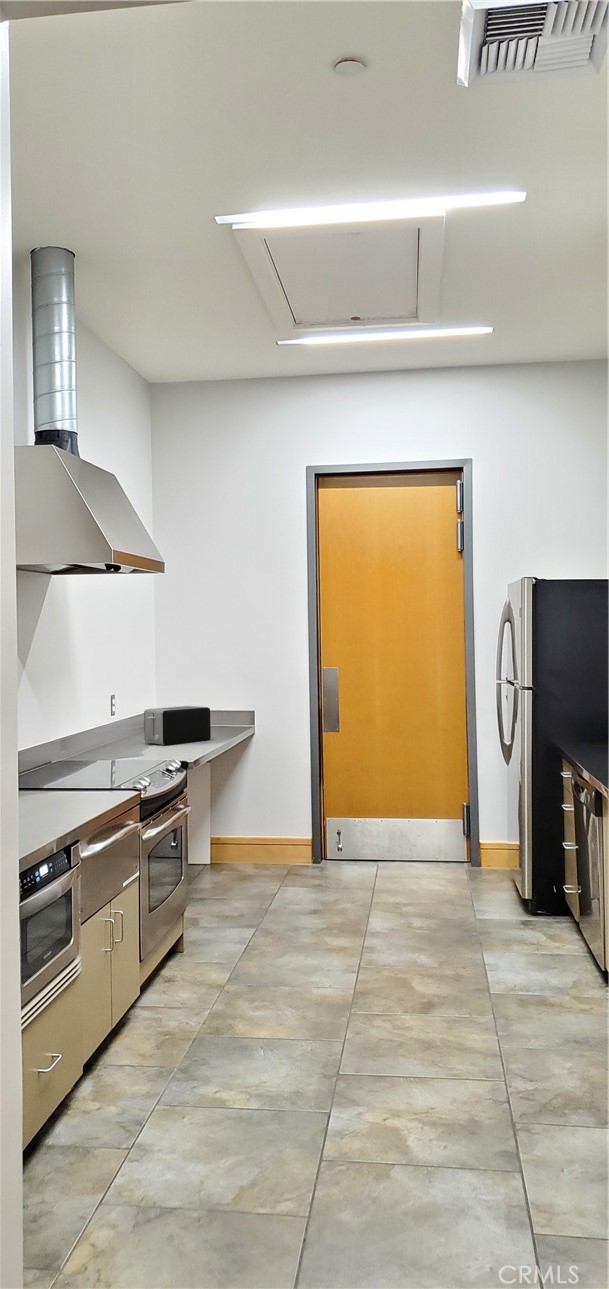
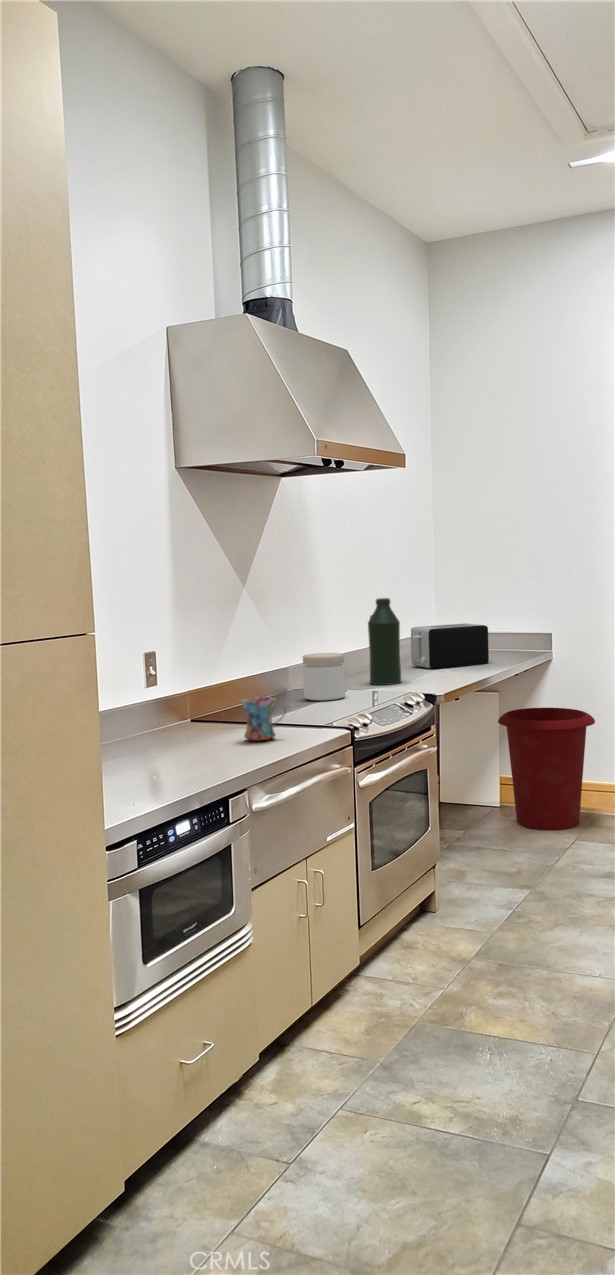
bottle: none [119,684,148,759] -> present [368,598,401,685]
jar: none [72,731,109,772] -> present [303,653,345,701]
mug: none [52,767,91,804] -> present [241,697,286,741]
waste bin: none [213,777,293,881] -> present [498,708,595,830]

